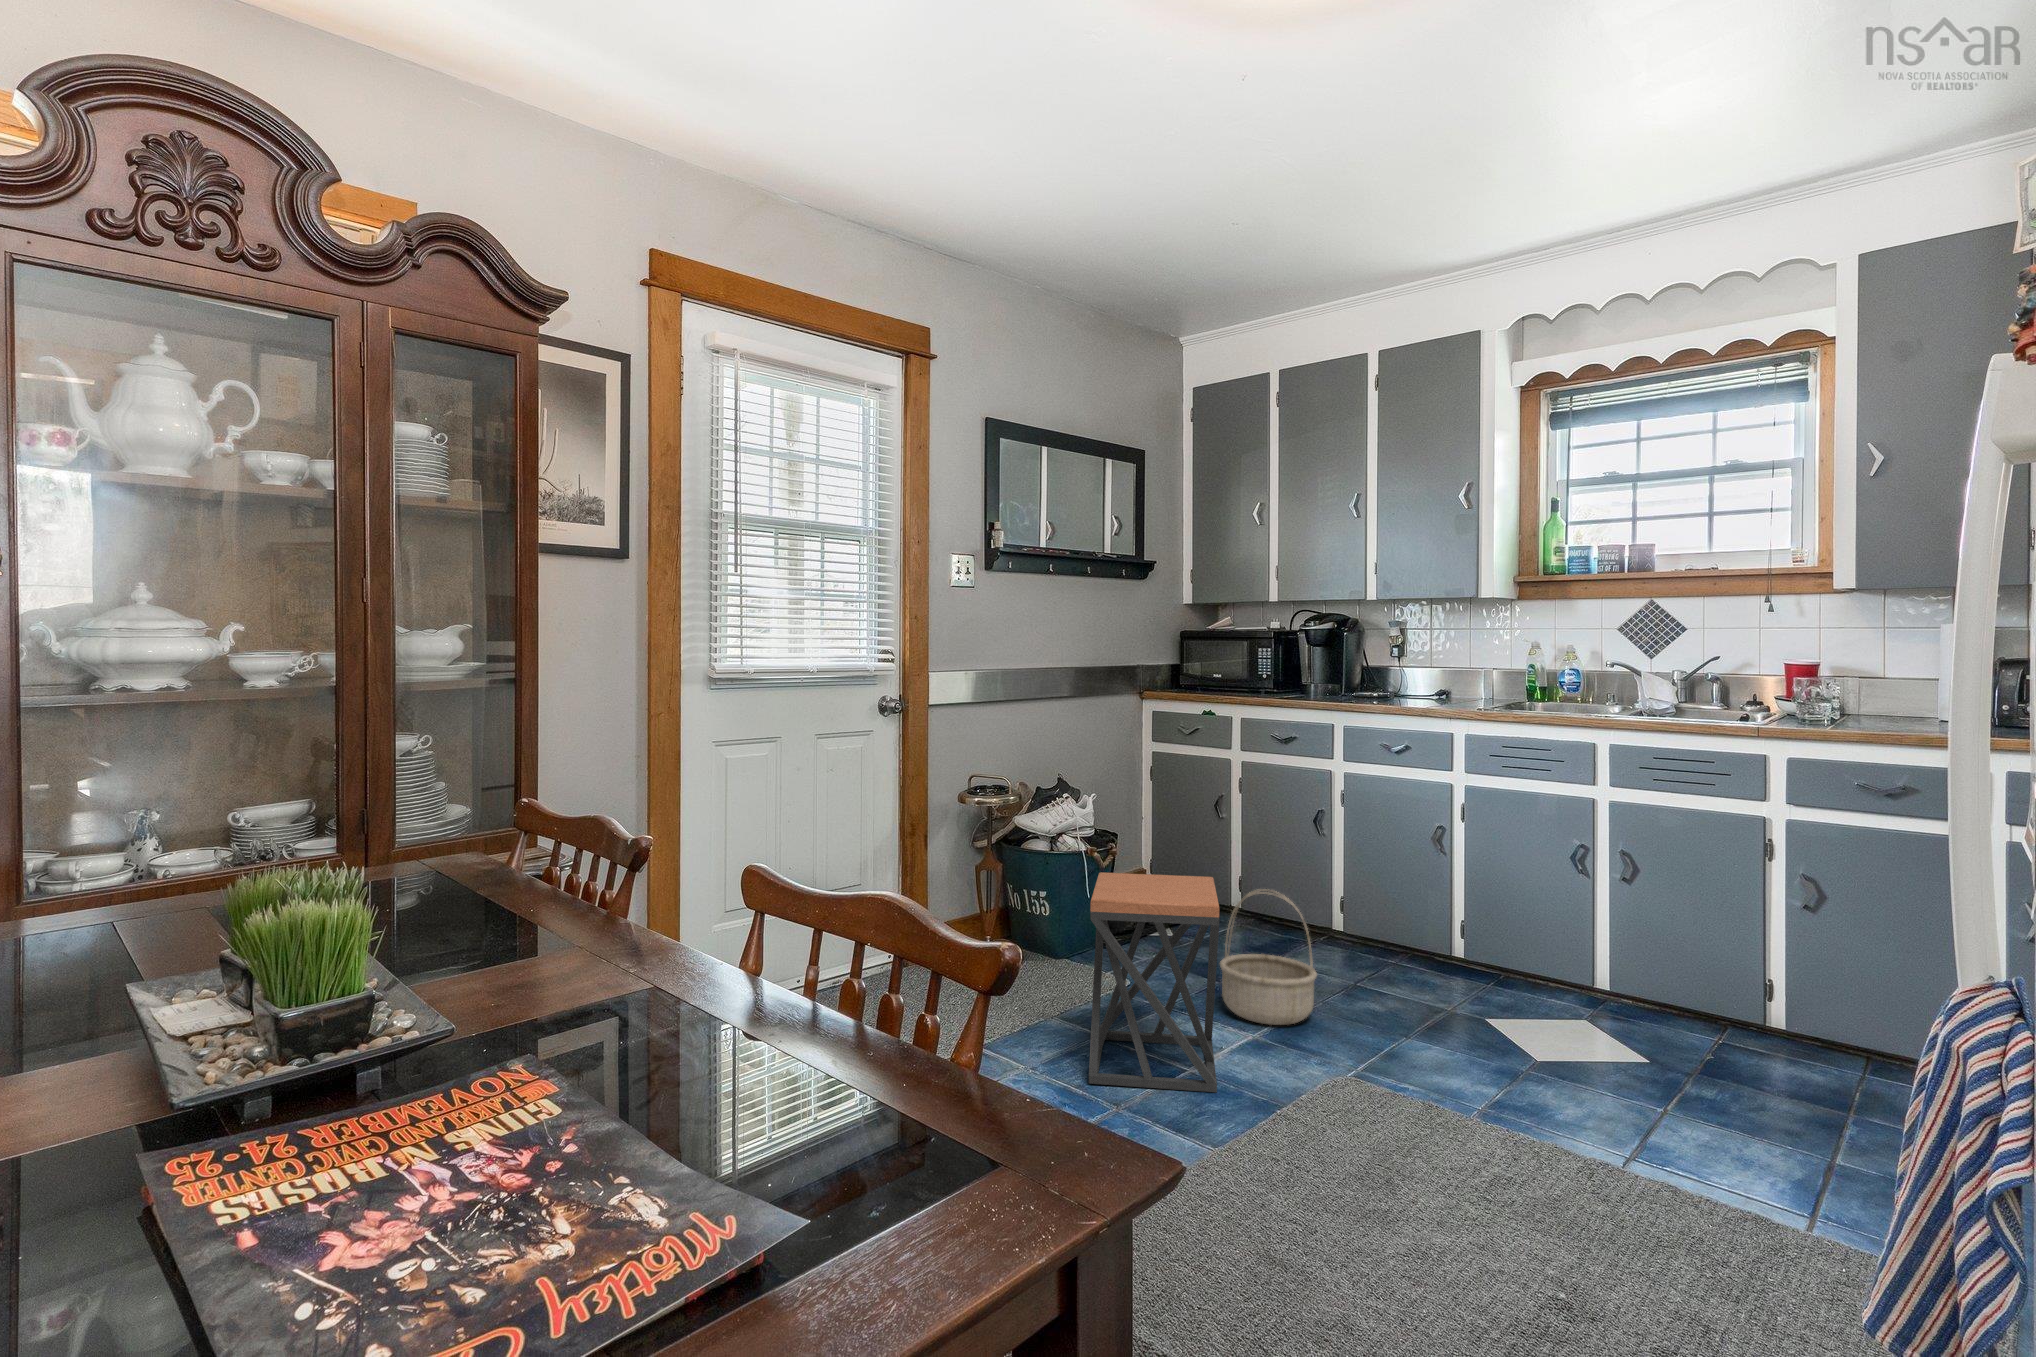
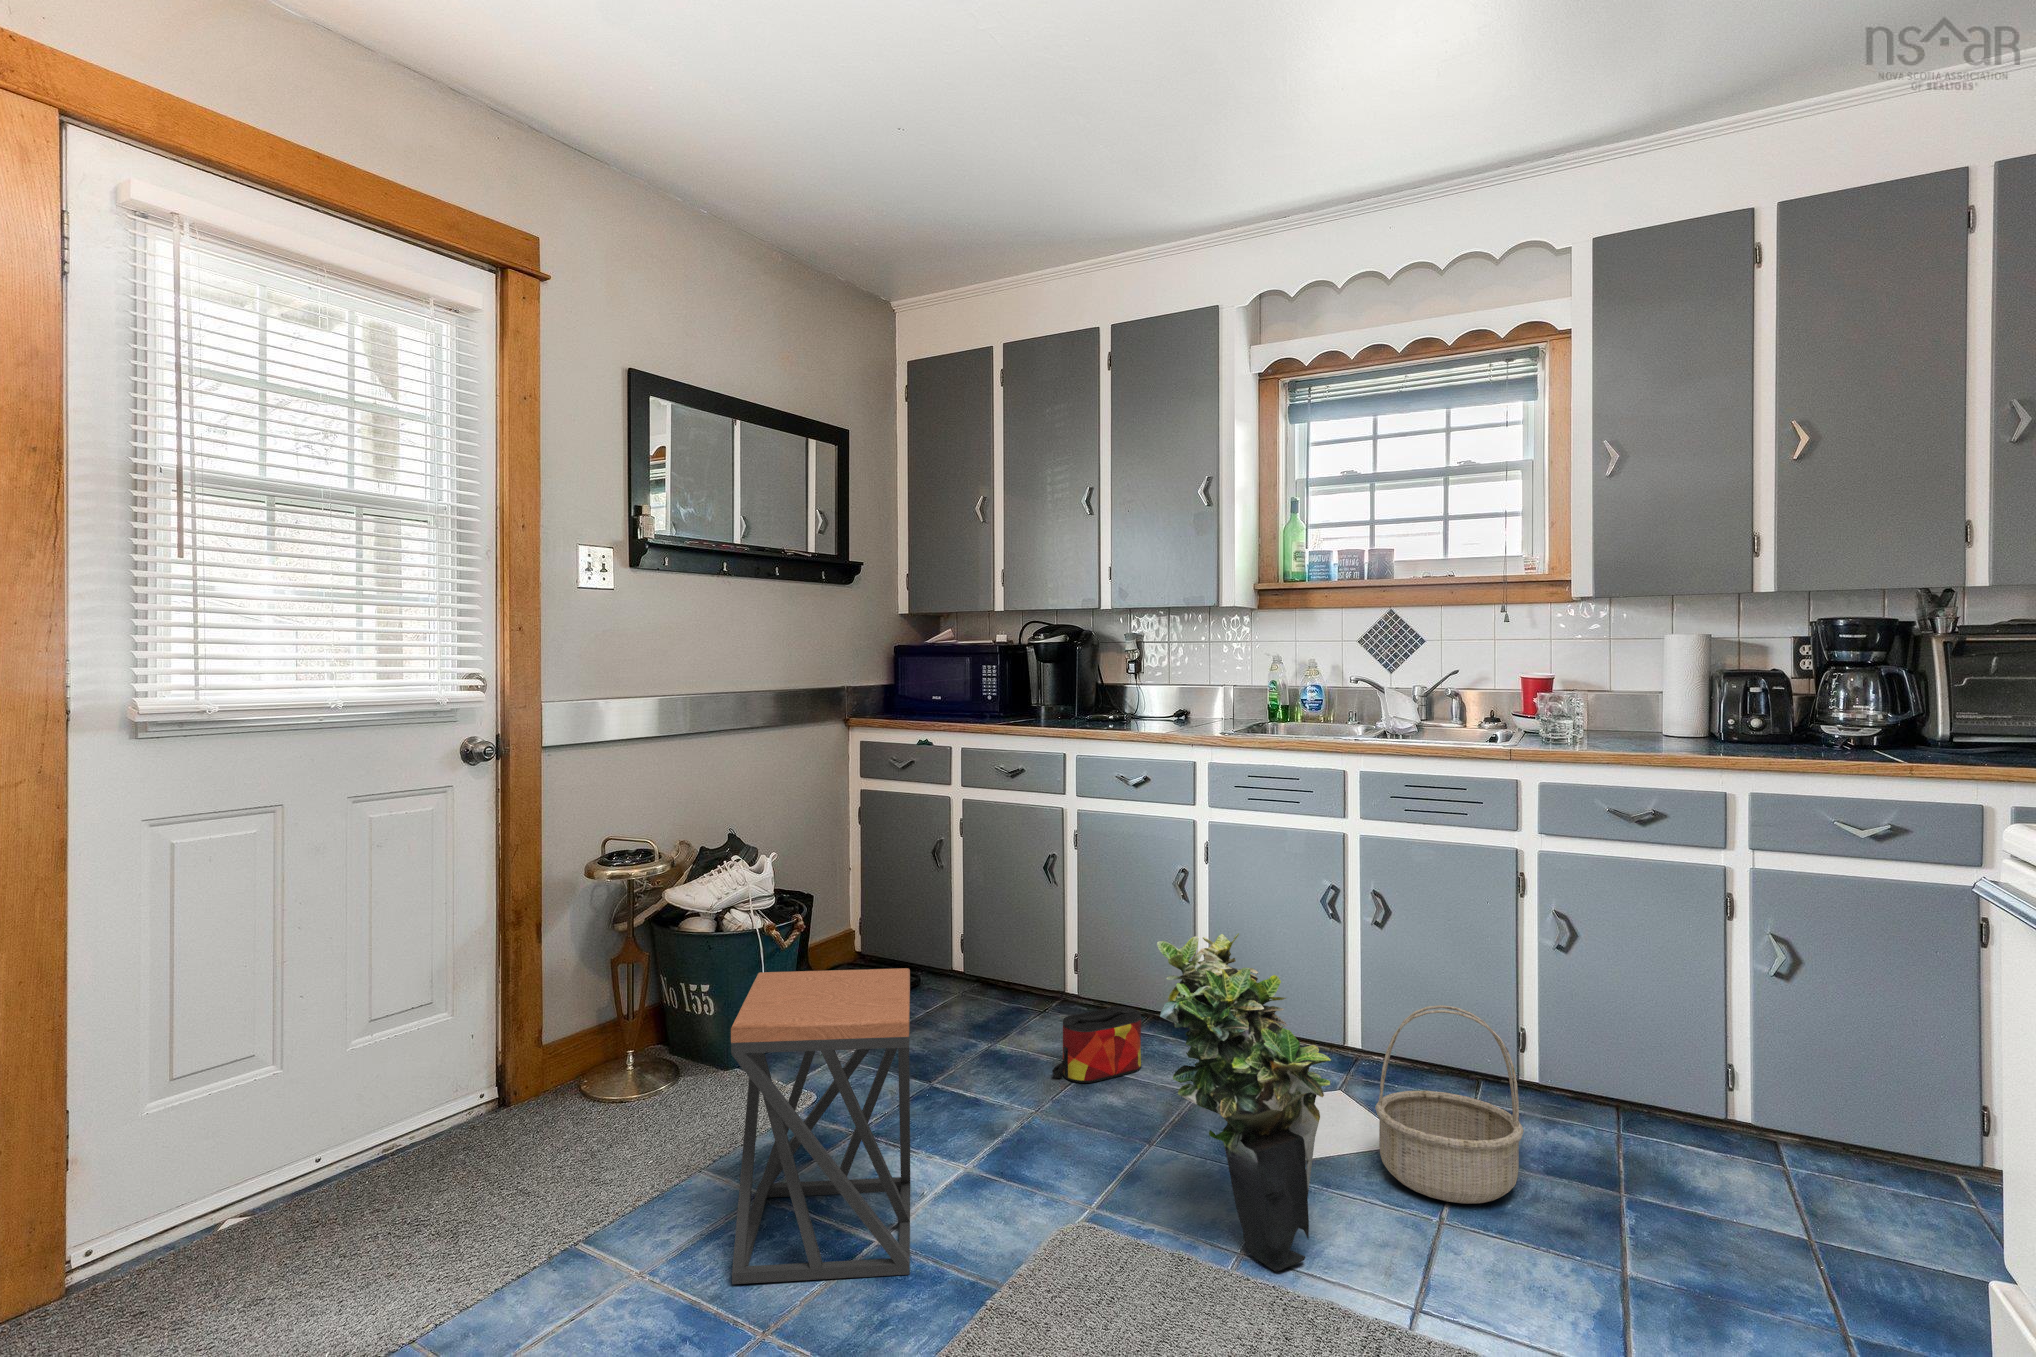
potted plant: none [1415,862,1561,1122] -> present [1157,933,1331,1272]
basket: present [1220,889,1317,1025] -> present [1375,1005,1524,1203]
bag: none [1323,936,1401,994] -> present [1052,1007,1141,1083]

